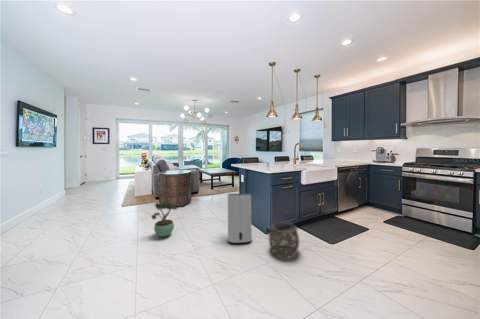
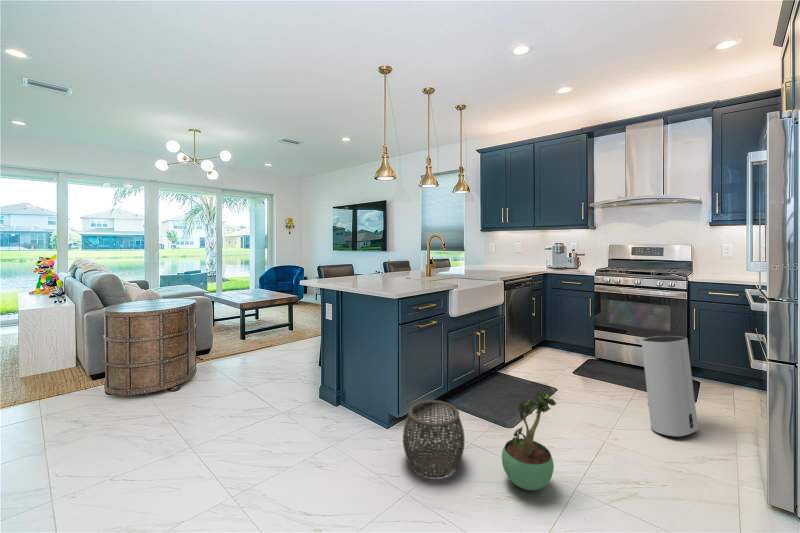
air purifier: present [228,194,252,243] -> present [641,336,698,436]
potted plant: present [151,201,177,237] -> present [502,391,556,490]

